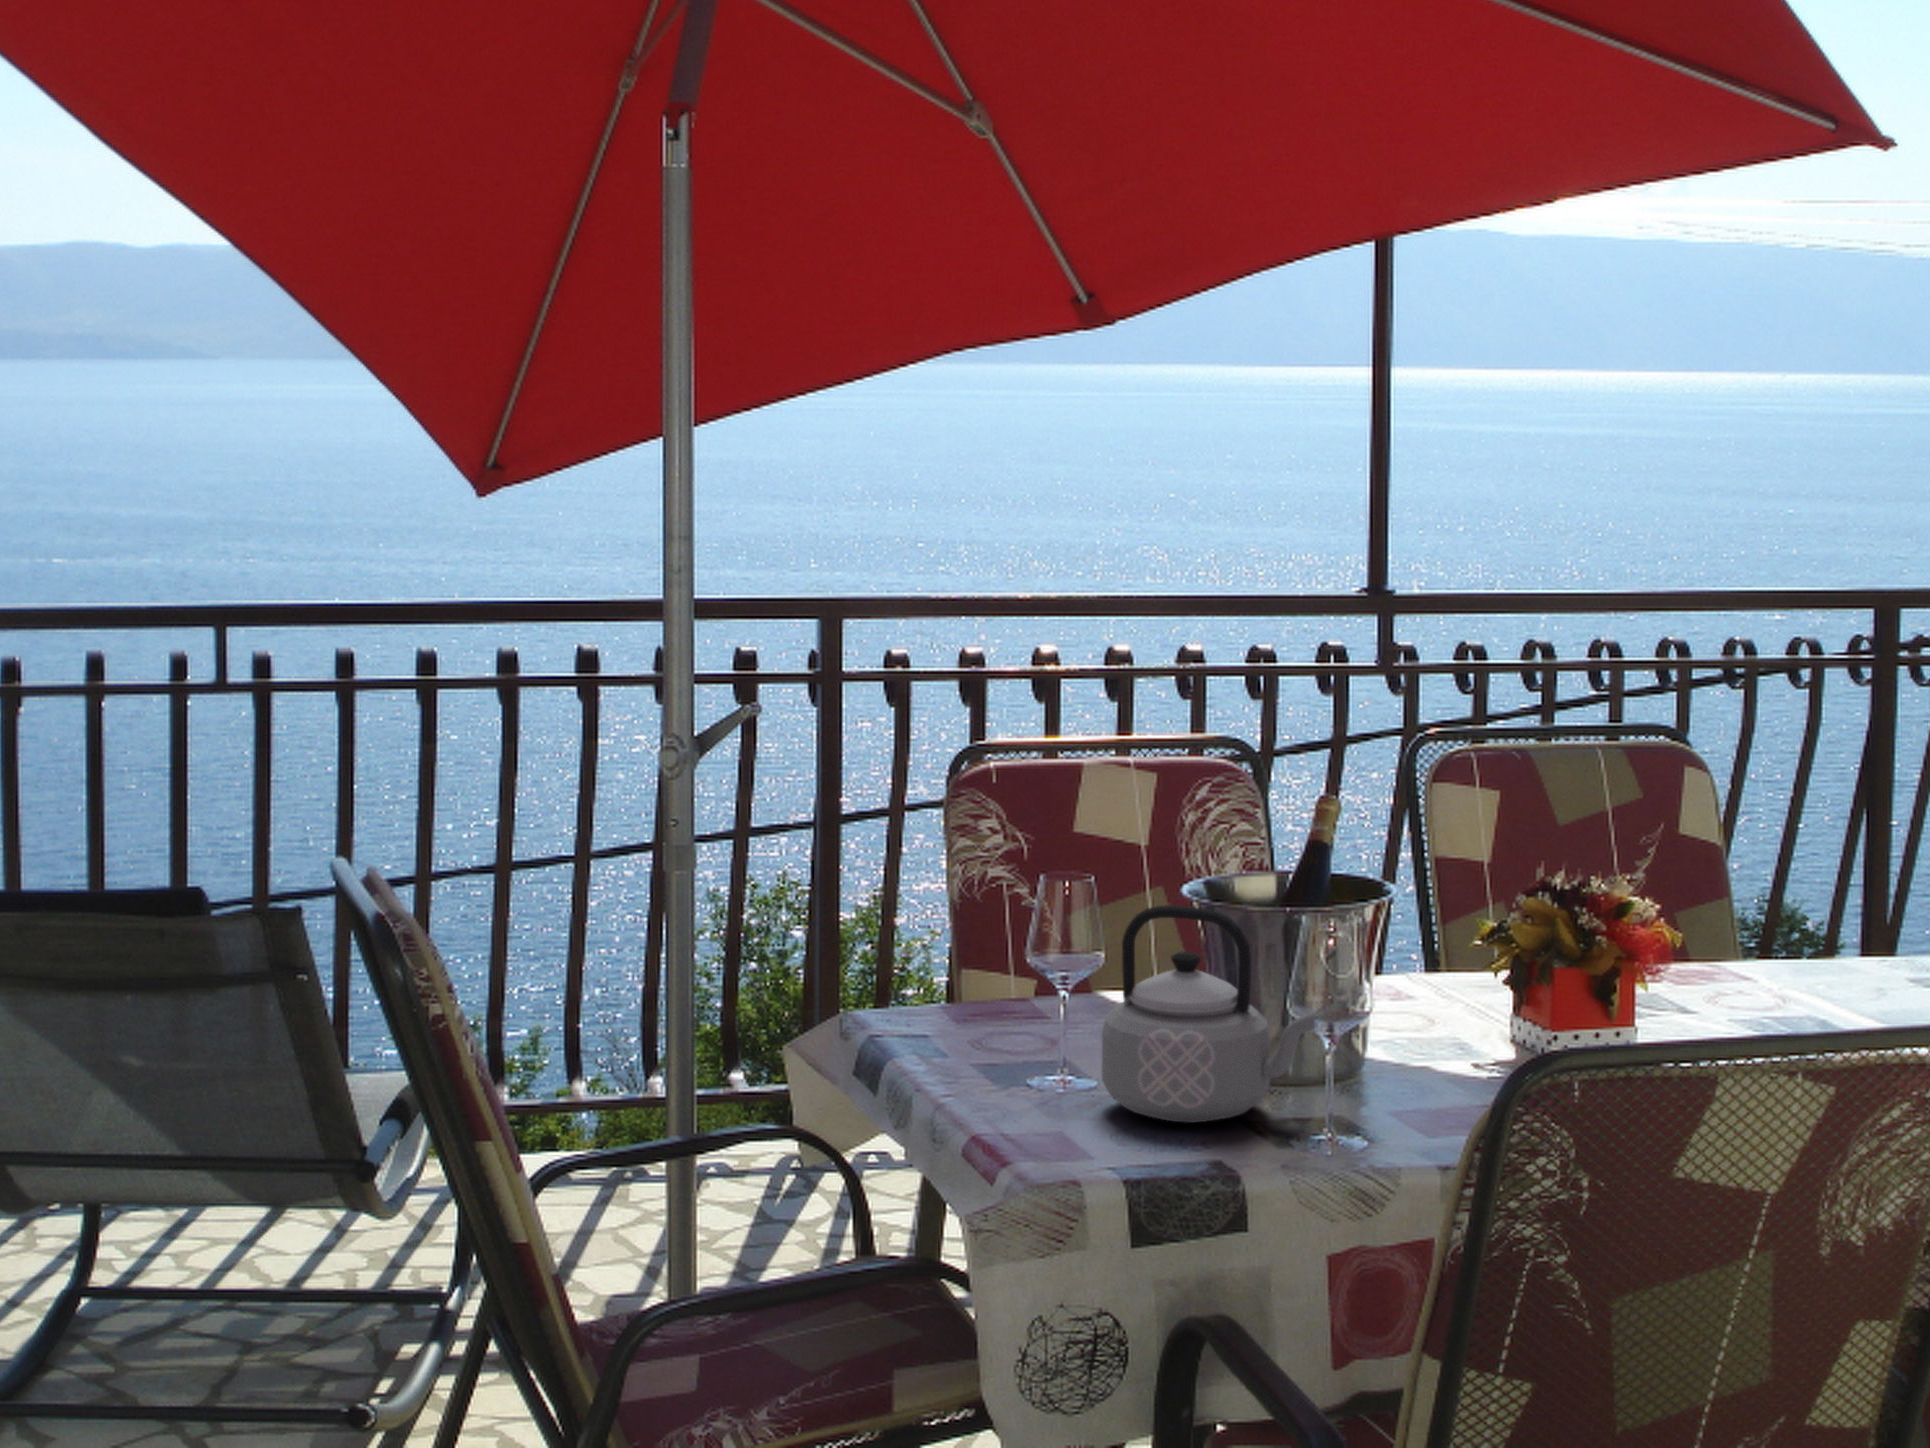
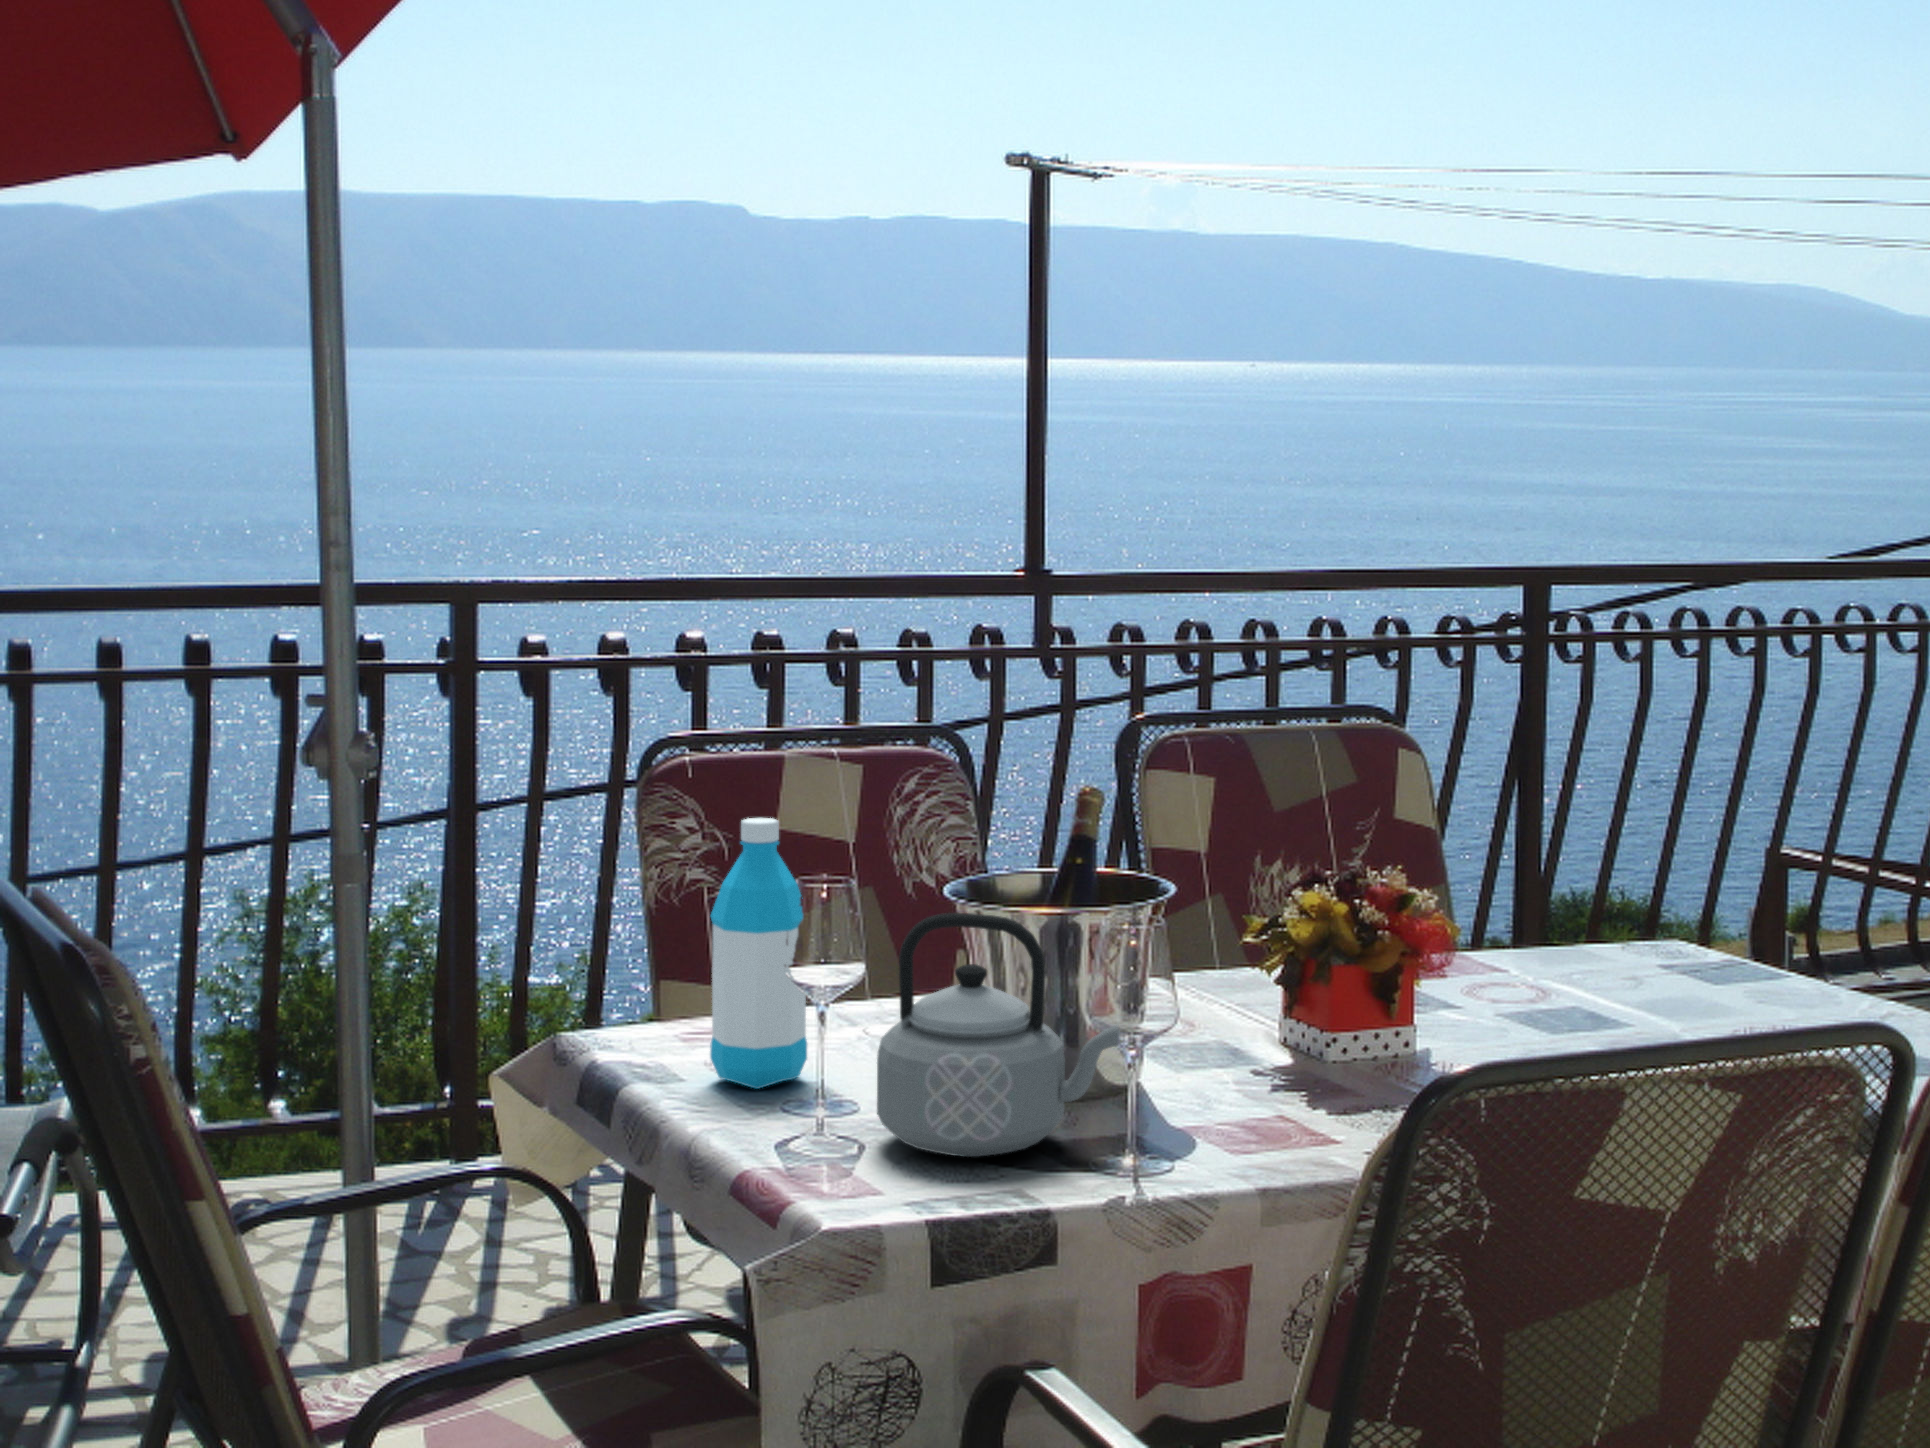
water bottle: none [977,818,1062,1057] -> present [710,818,807,1089]

